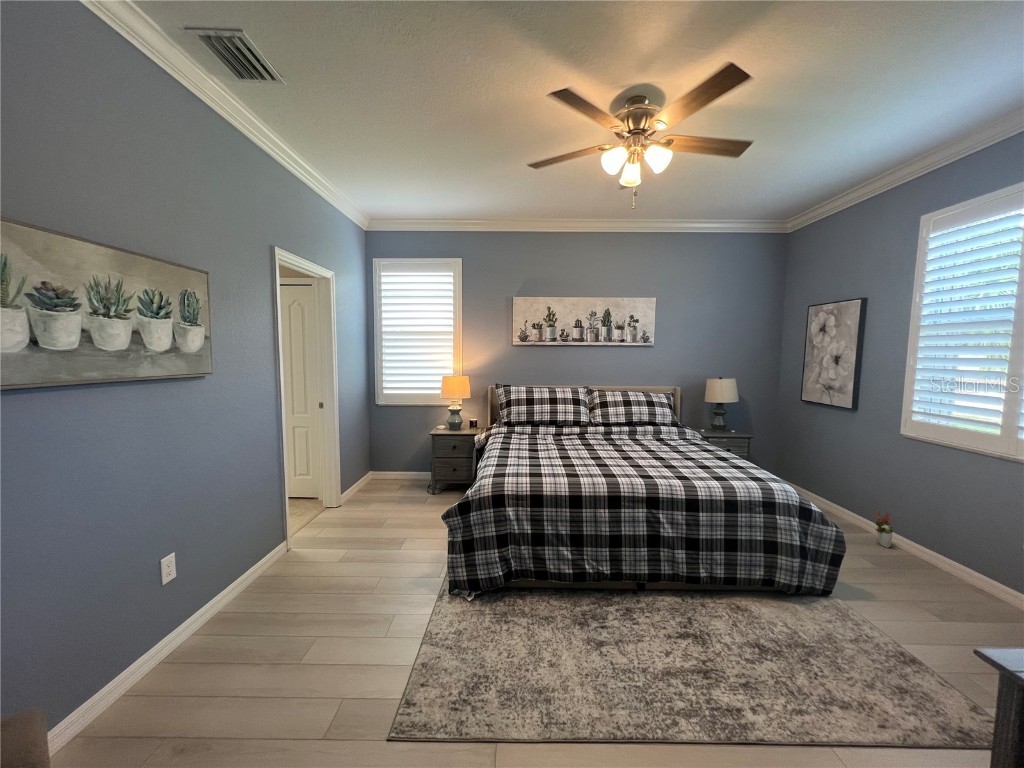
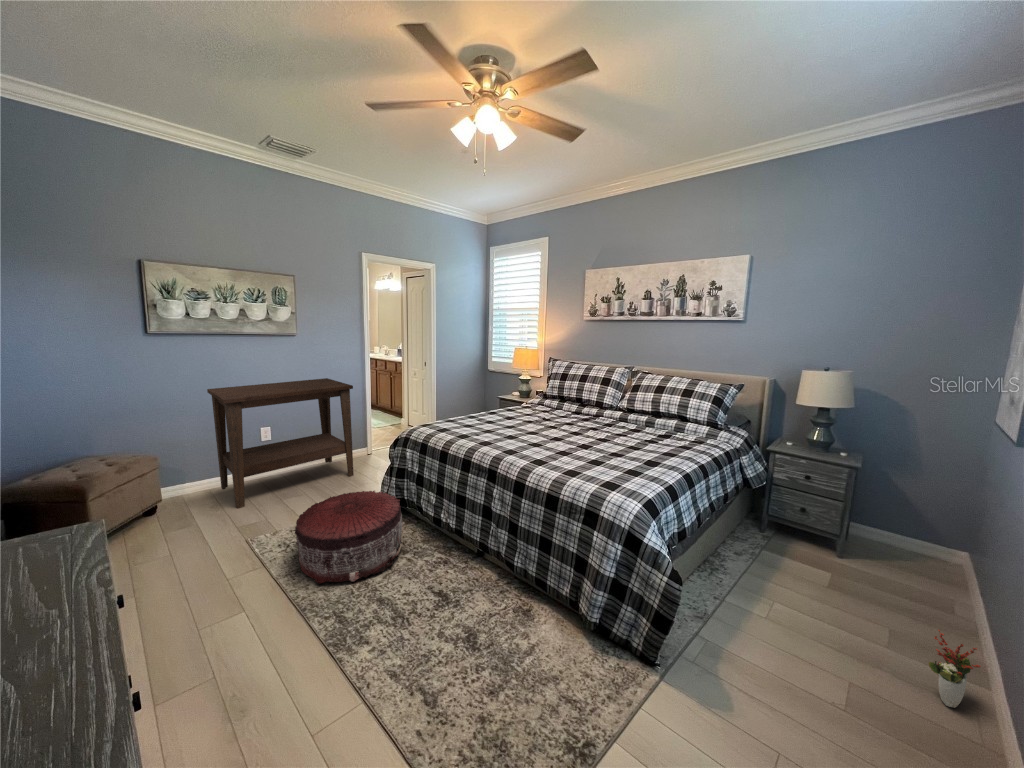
side table: none [77,449,341,731] -> present [207,378,354,508]
pouf: none [482,569,616,712] -> present [295,491,402,584]

